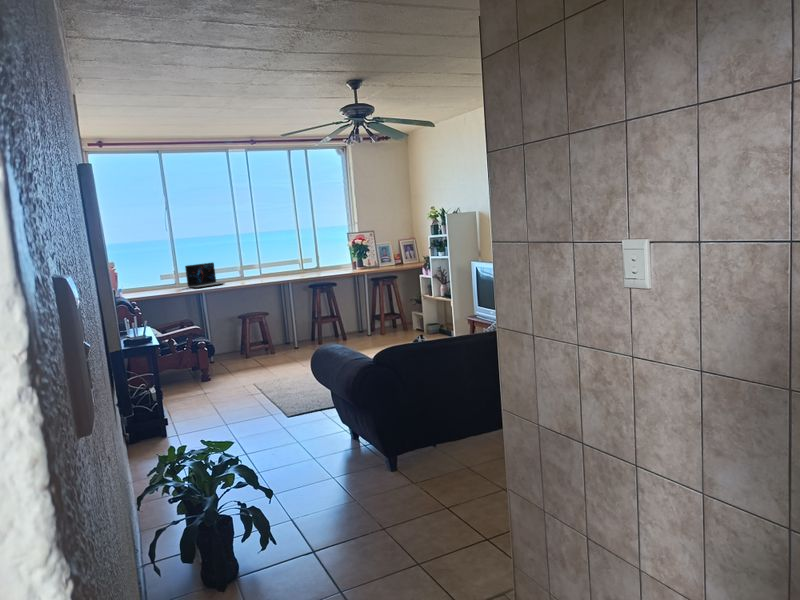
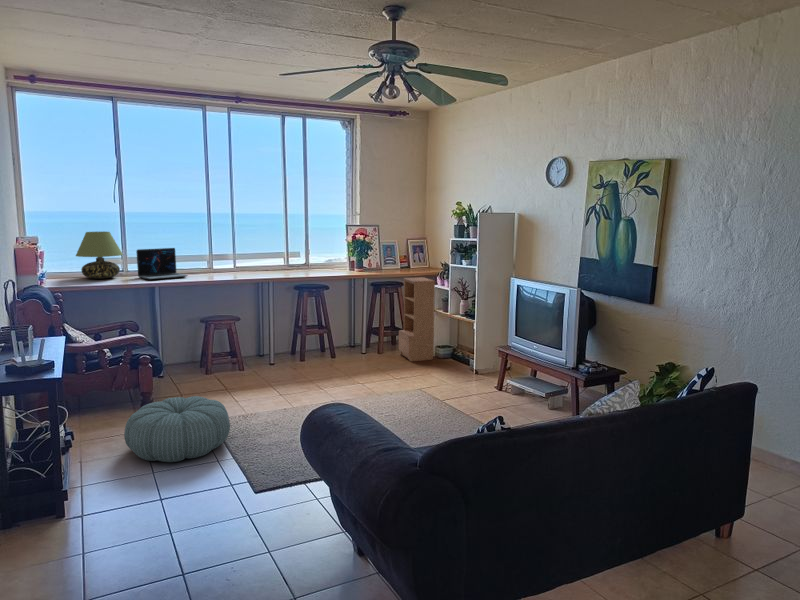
table lamp: none [141,254,175,290] -> present [76,232,123,279]
bookcase: none [396,270,425,338] -> present [399,277,435,361]
pouf: none [196,363,268,406] -> present [124,396,230,462]

